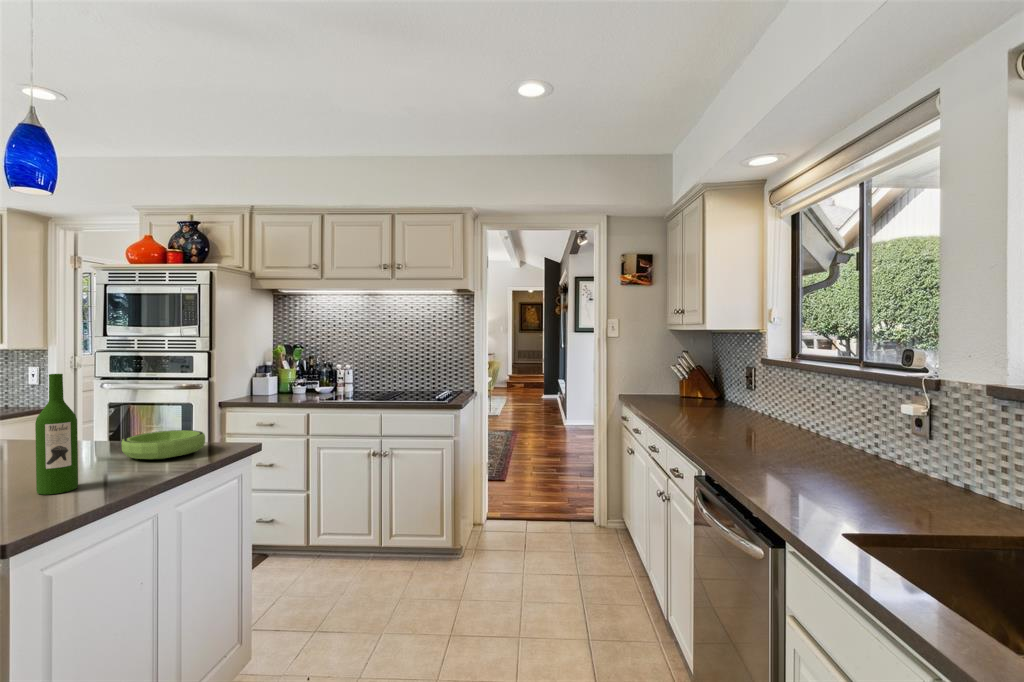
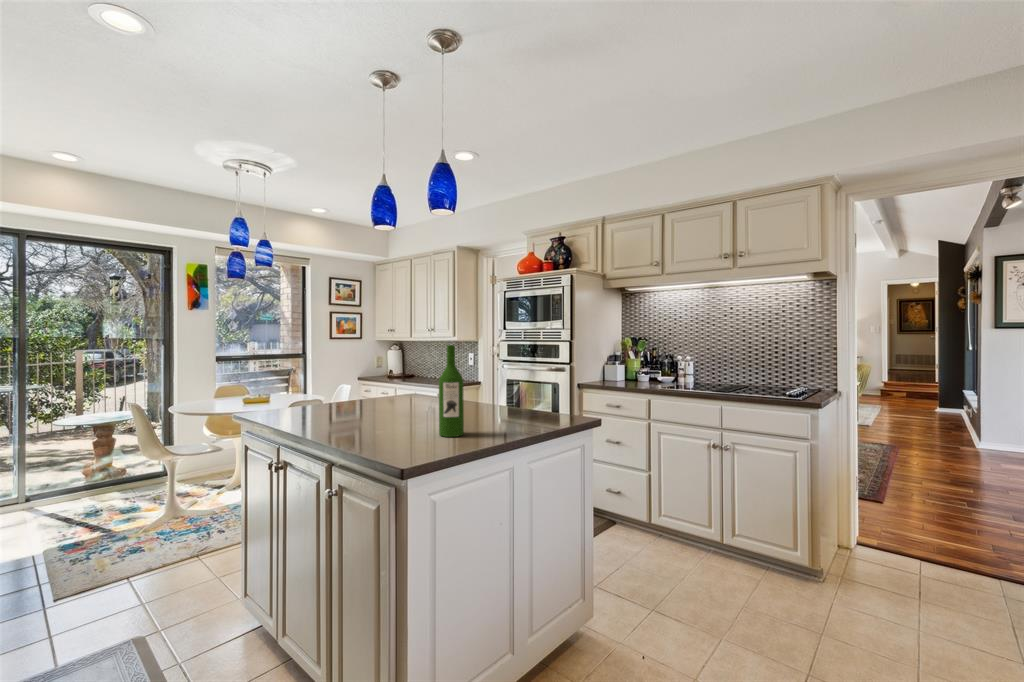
bowl: present [122,430,205,459] -> none [497,400,556,422]

